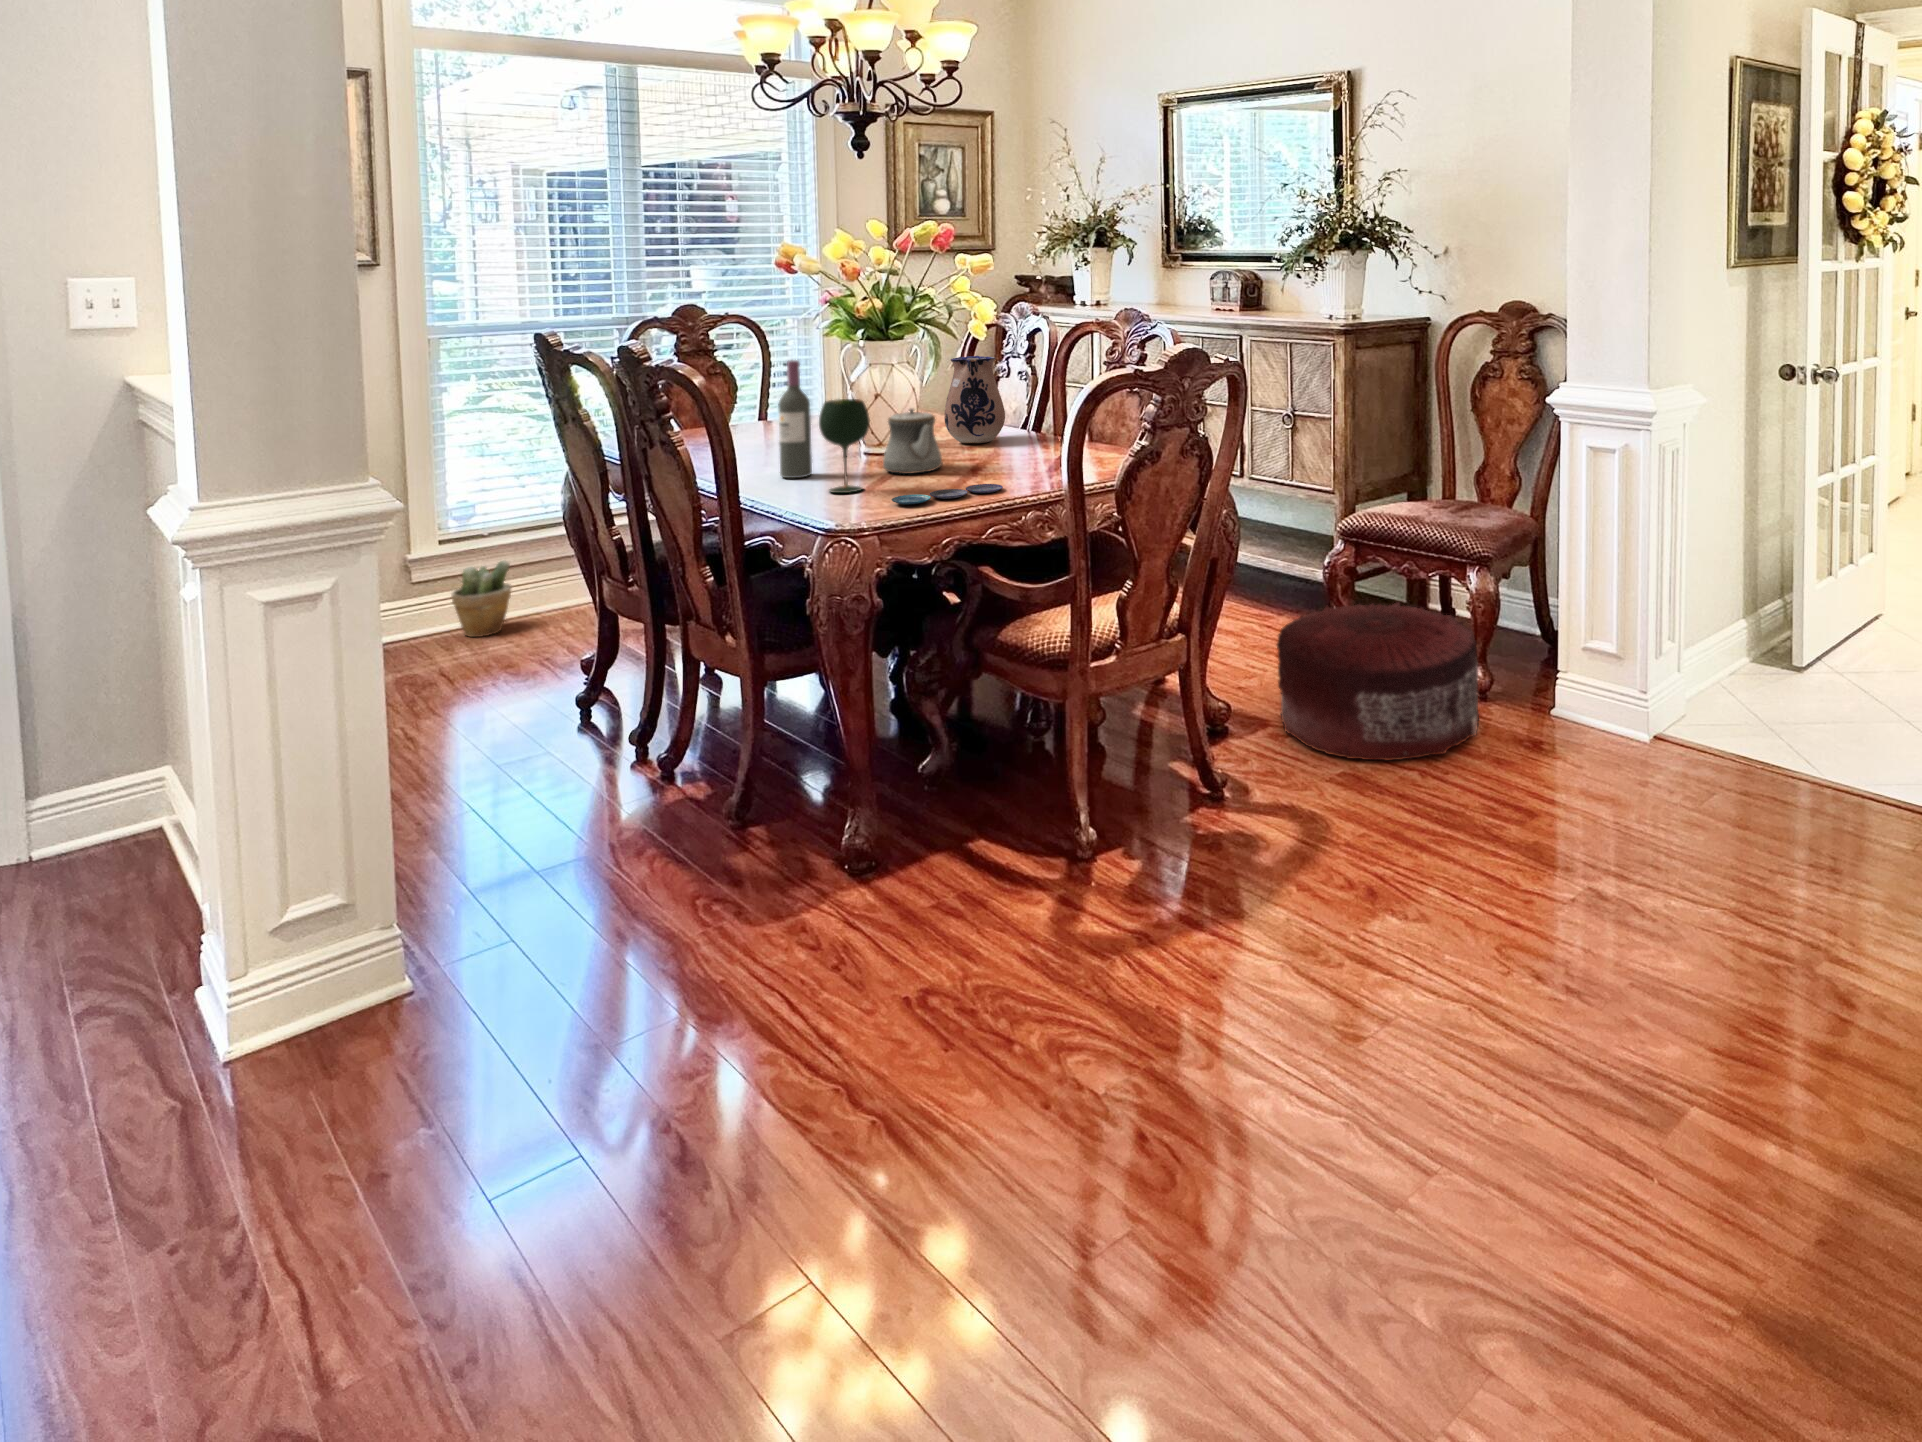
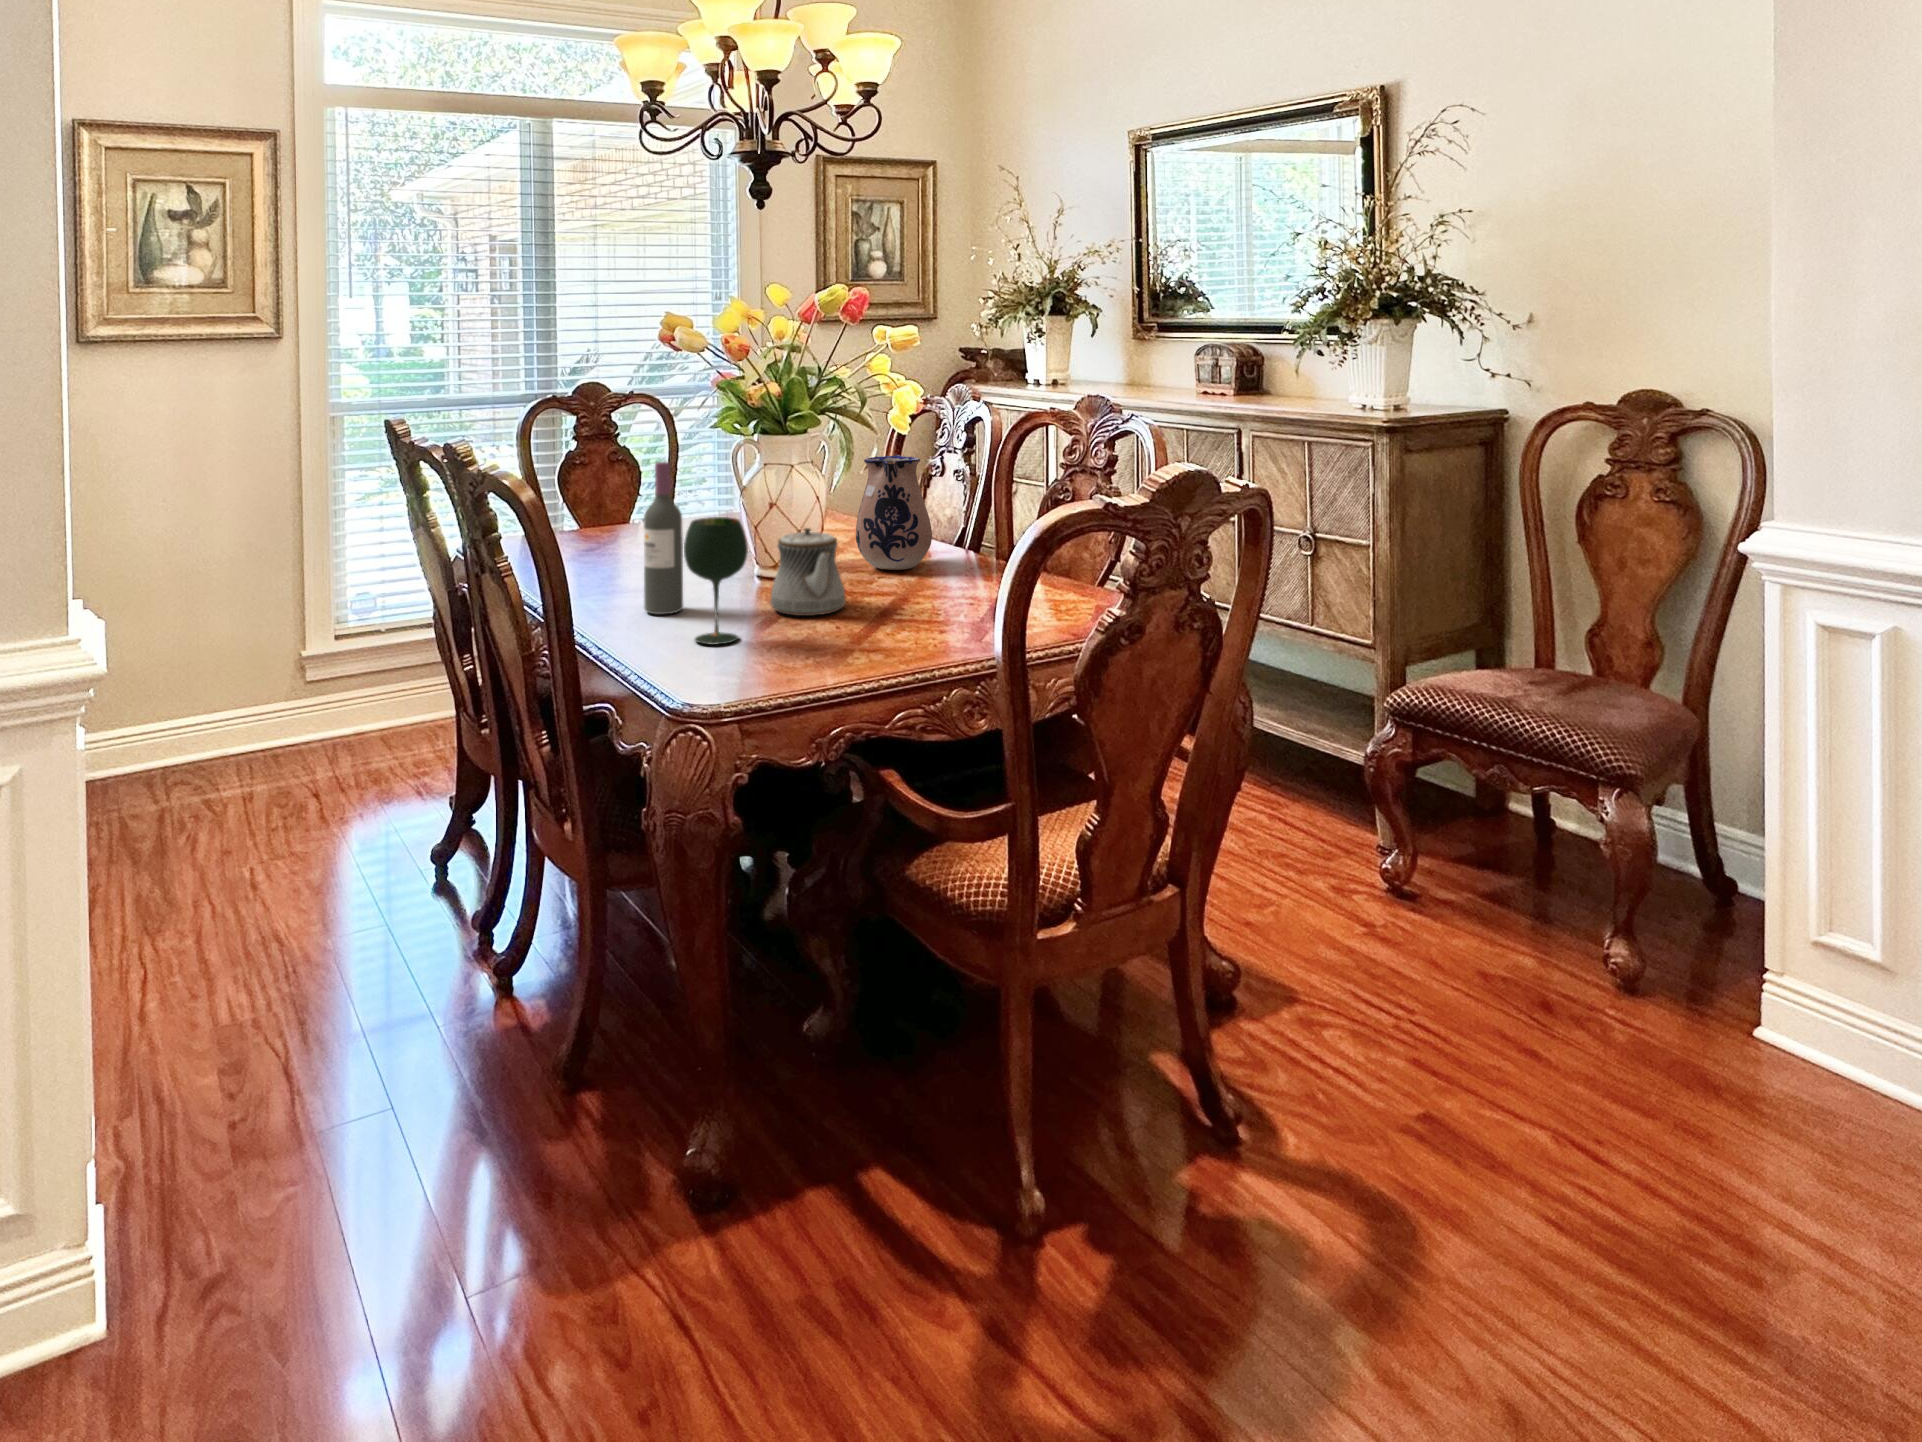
plate: present [892,484,1003,504] -> none [768,642,919,672]
potted plant: present [451,561,511,637] -> none [340,664,401,749]
pouf: present [1277,602,1479,760] -> none [1306,823,1636,1101]

